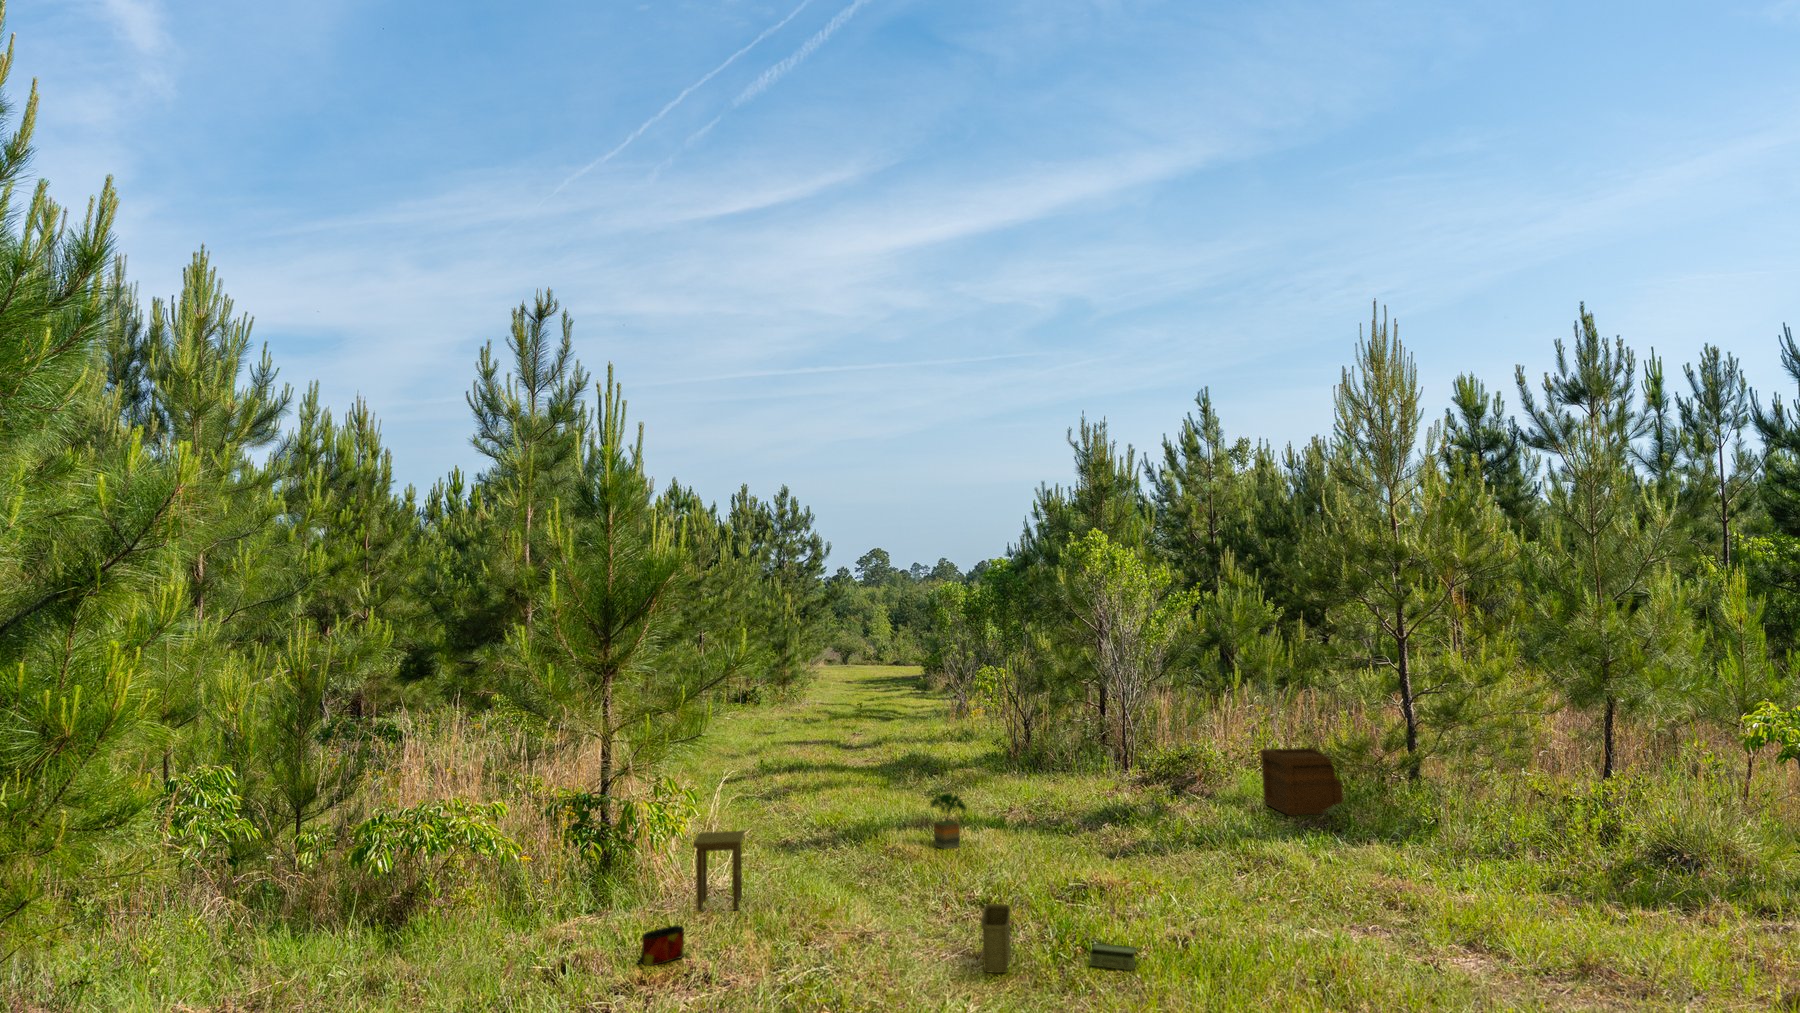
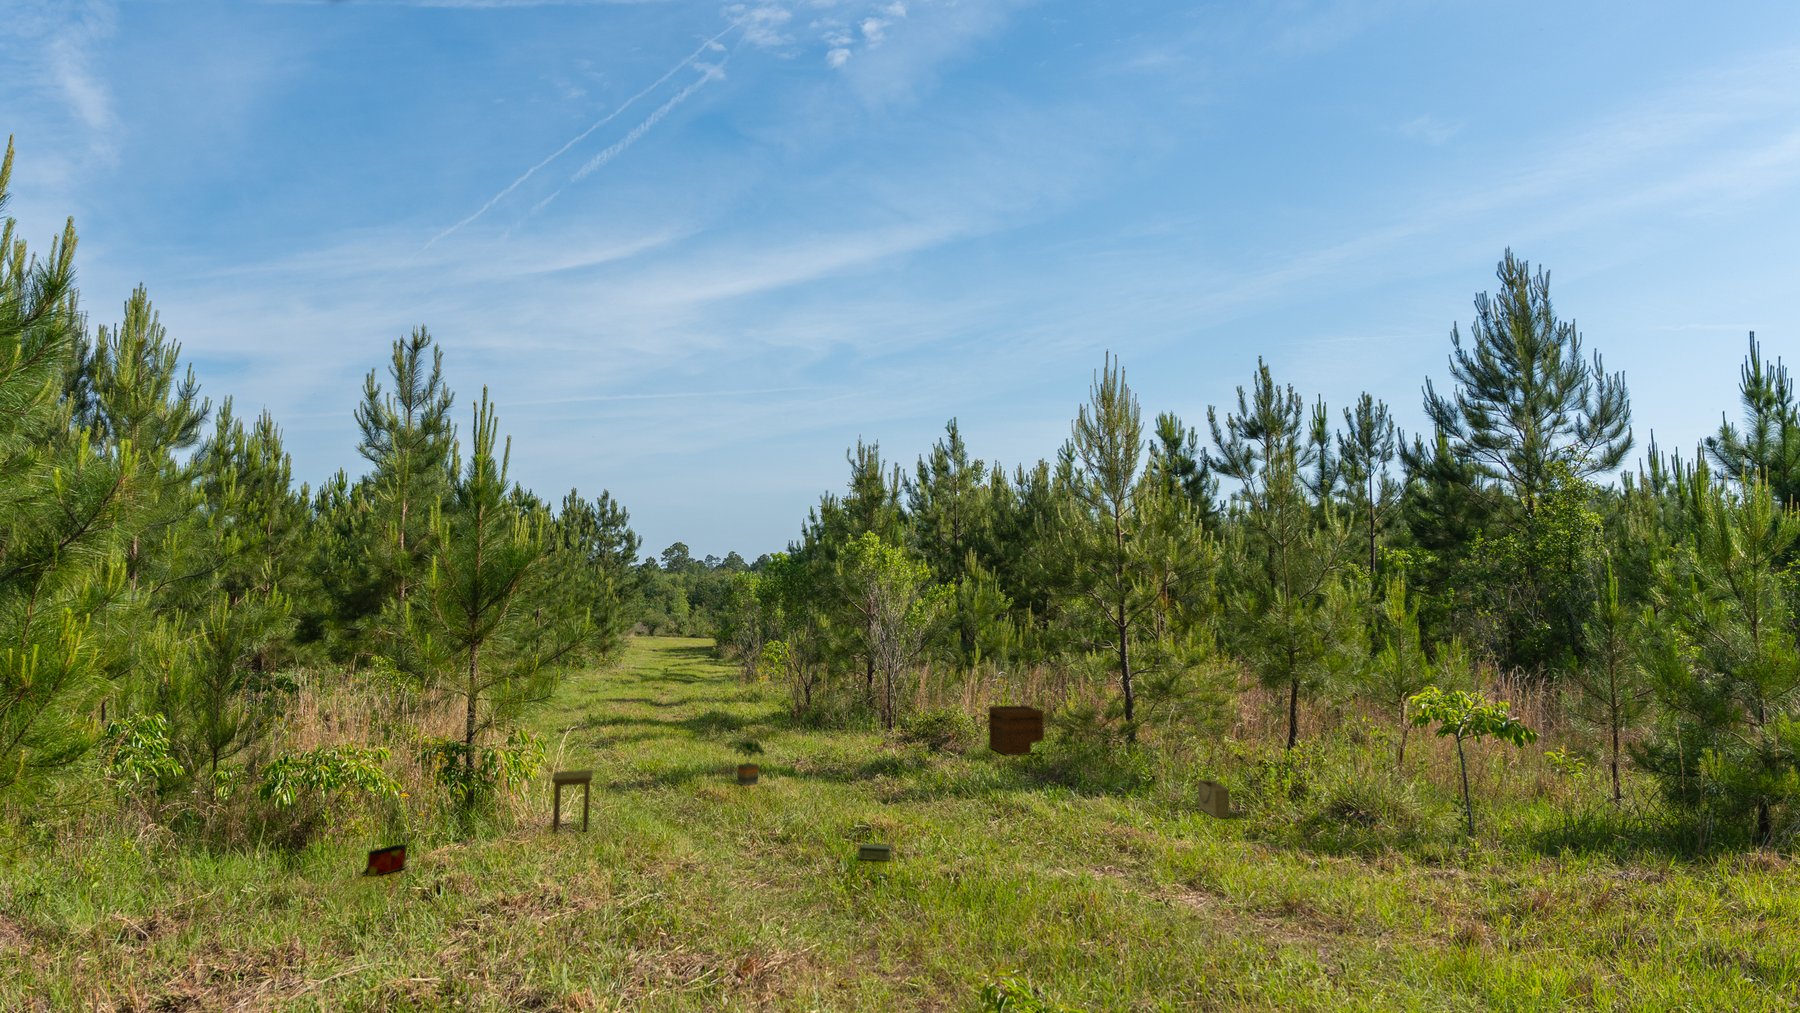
basket: present [980,904,1011,973] -> present [1198,780,1230,818]
bag: present [637,925,684,966] -> present [362,844,406,876]

